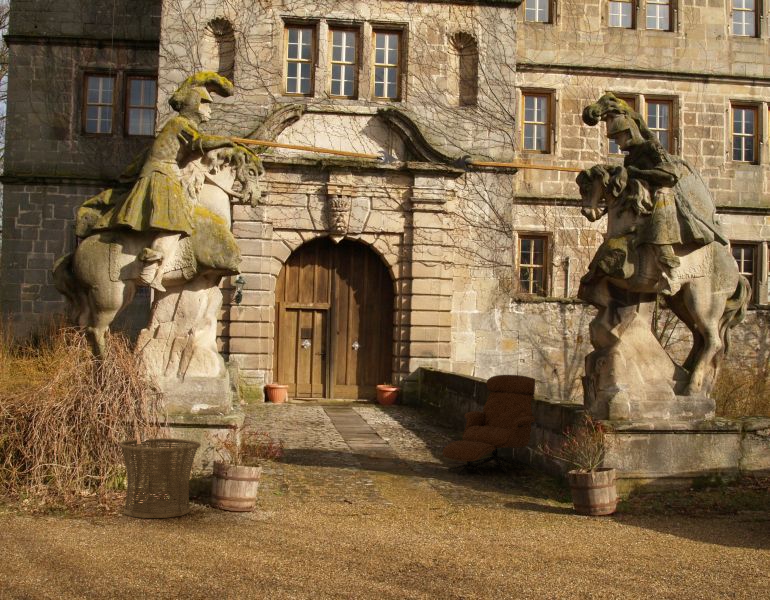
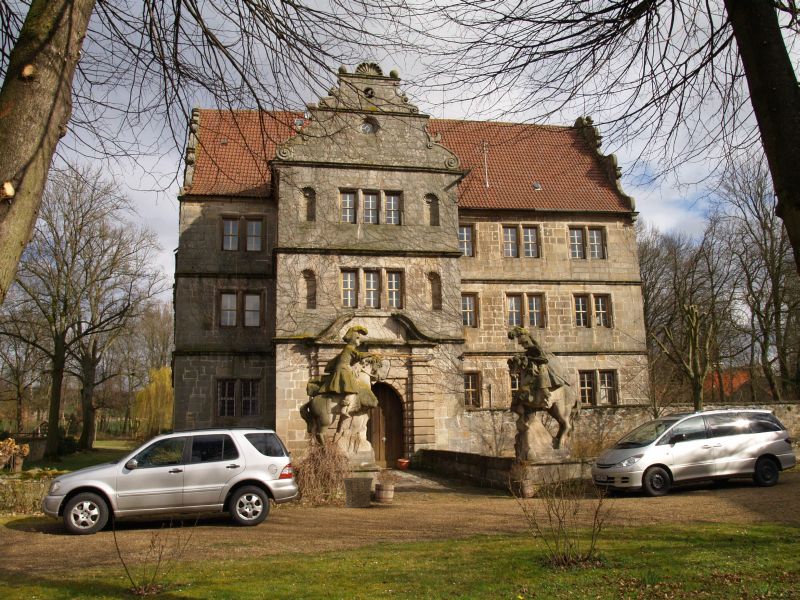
lounge chair: present [442,375,535,475] -> none [456,447,496,492]

